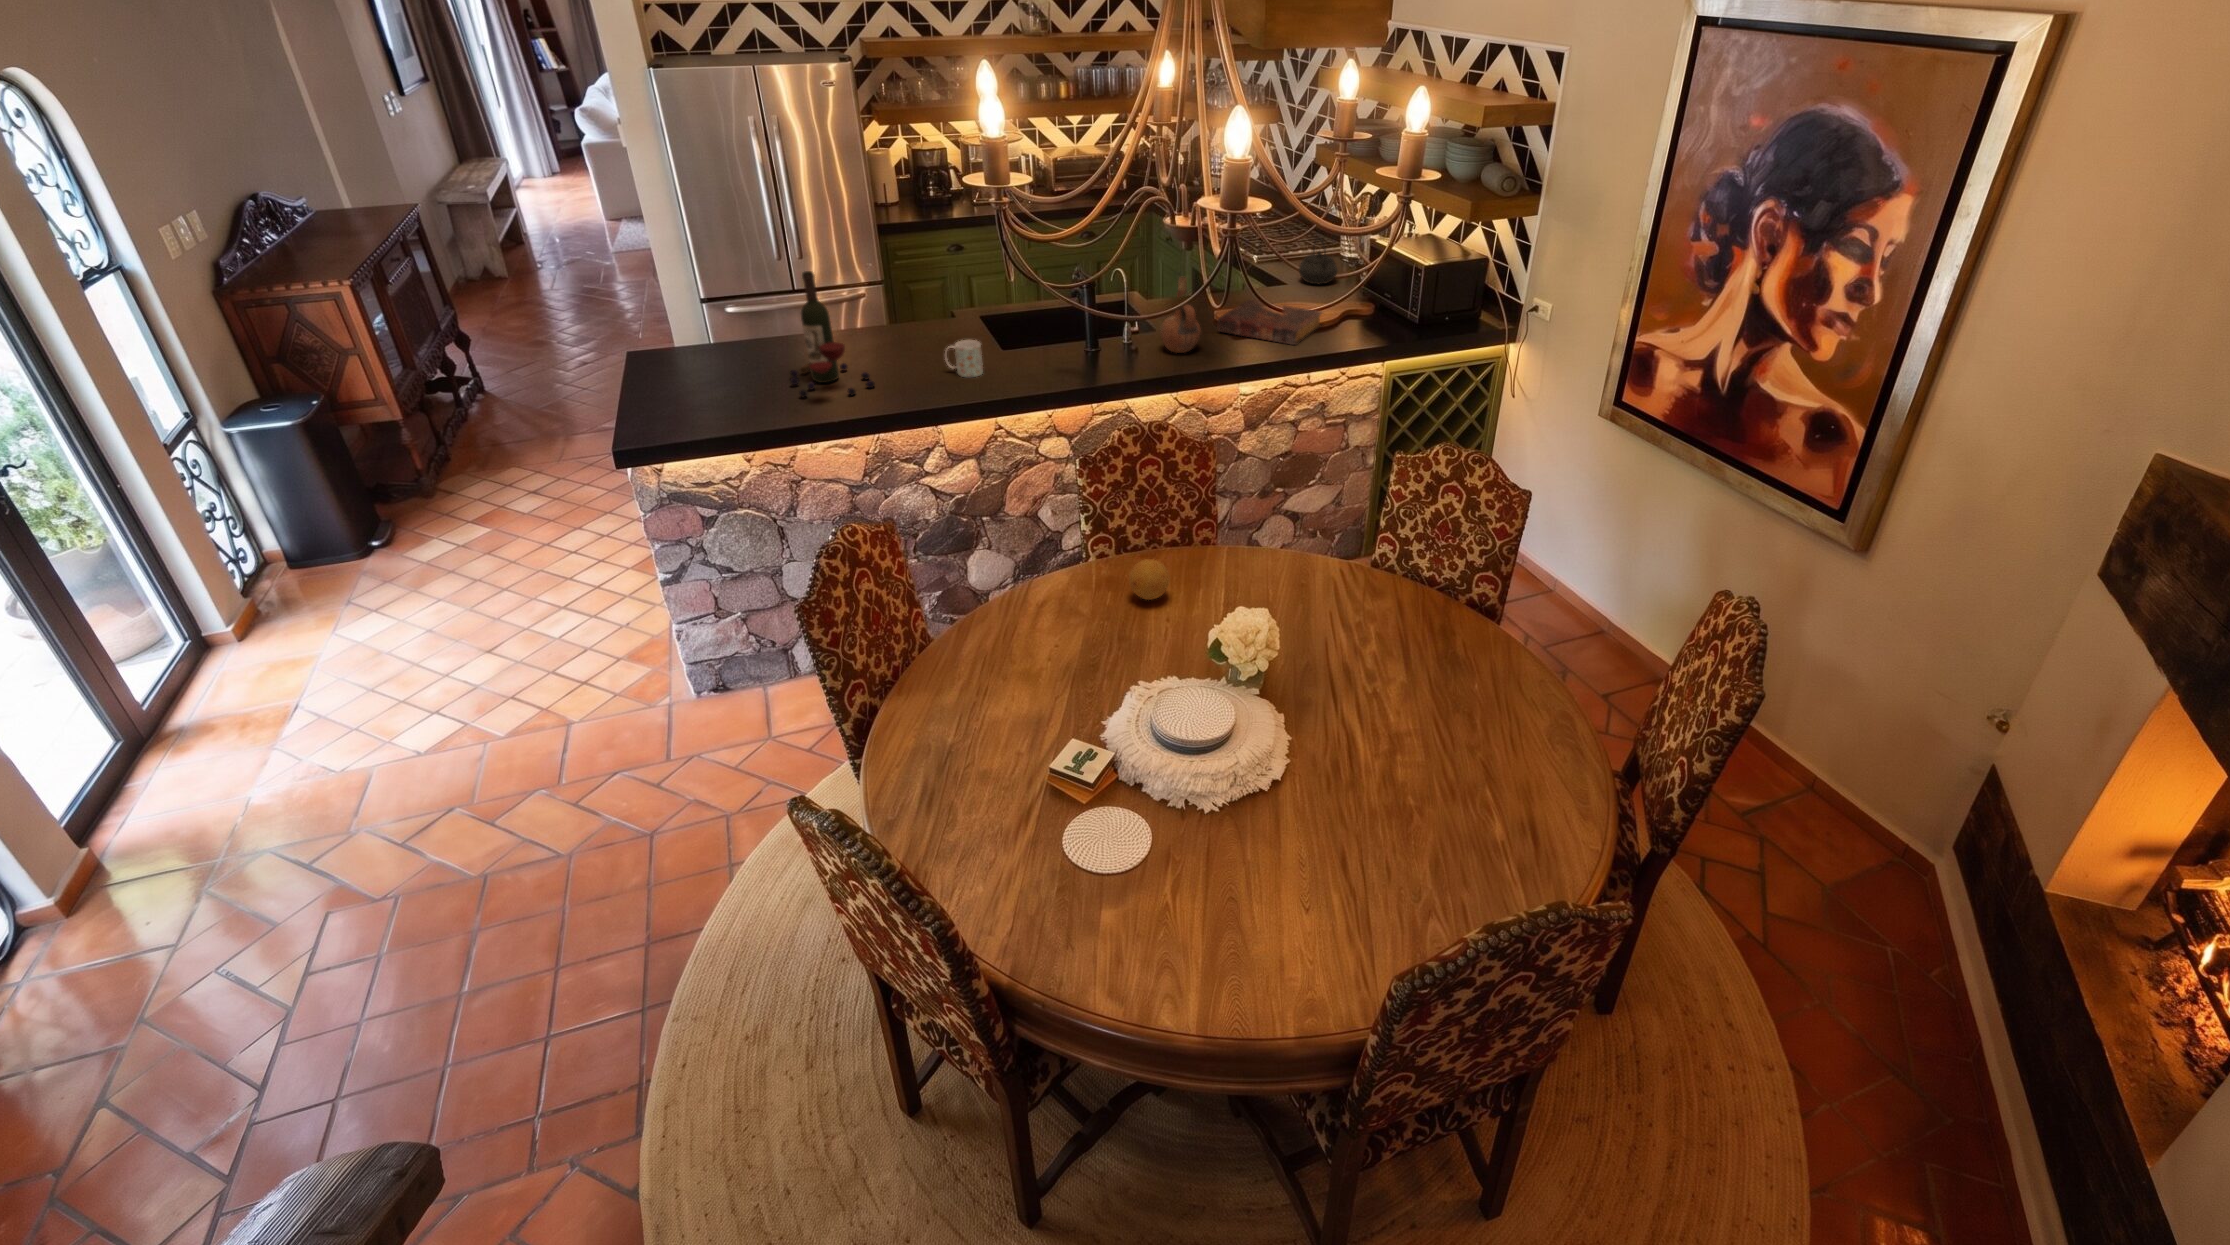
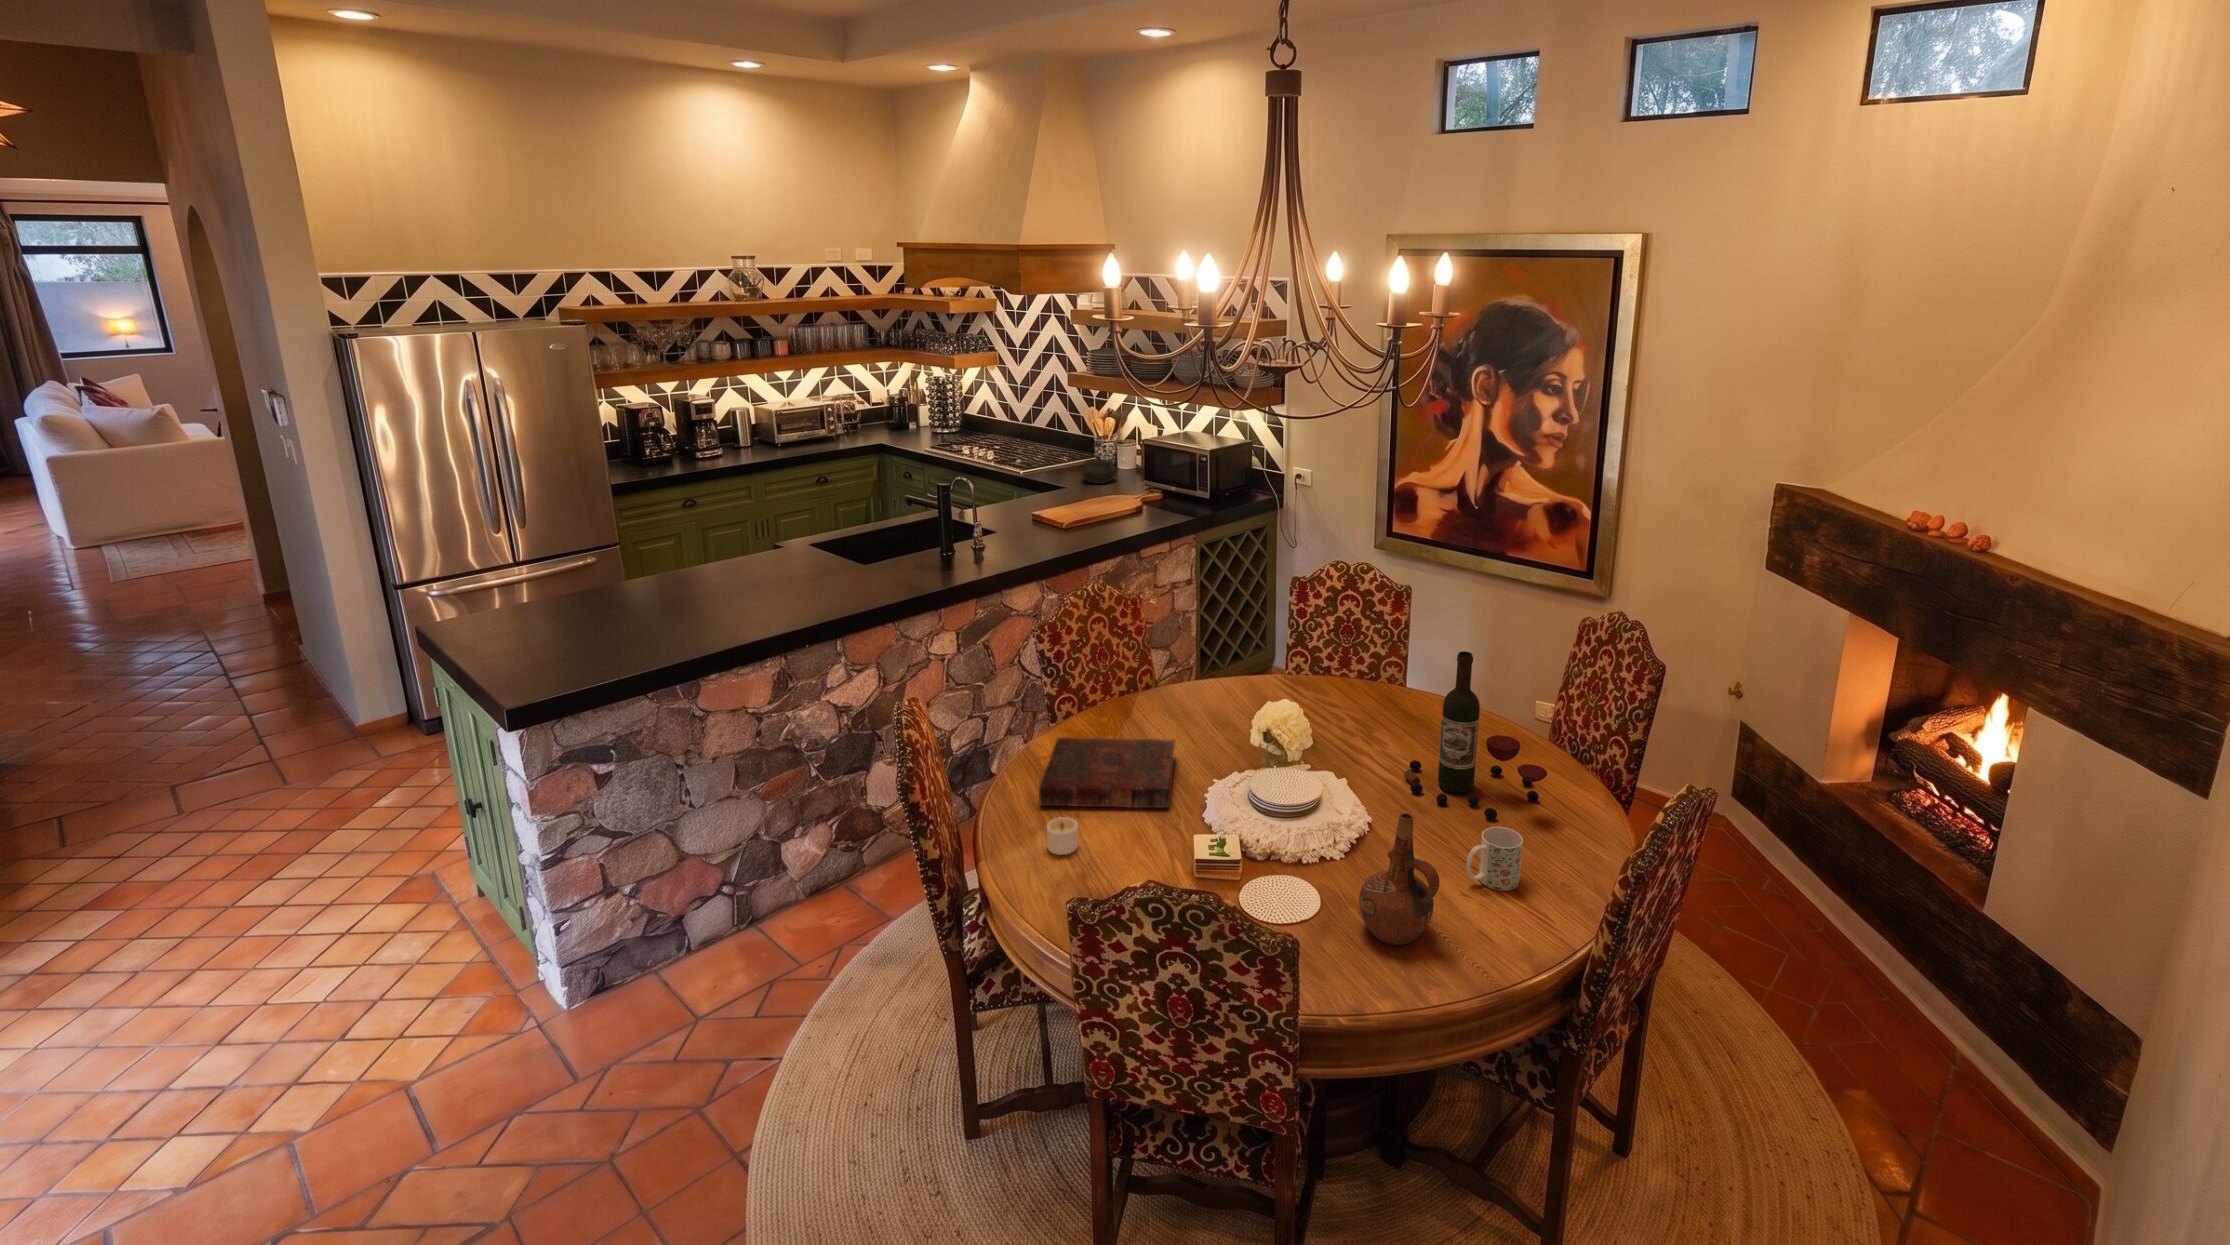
wine bottle: present [790,271,875,397] -> present [1404,651,1547,819]
ceramic pitcher: present [1160,277,1201,353] -> present [1359,813,1440,945]
book: present [1217,300,1322,345] -> present [1039,738,1175,808]
mug: present [945,340,983,377] -> present [1467,827,1523,891]
fruit: present [1129,559,1170,600] -> none [1140,691,1177,728]
candle: none [923,681,971,720] -> present [1047,817,1078,855]

